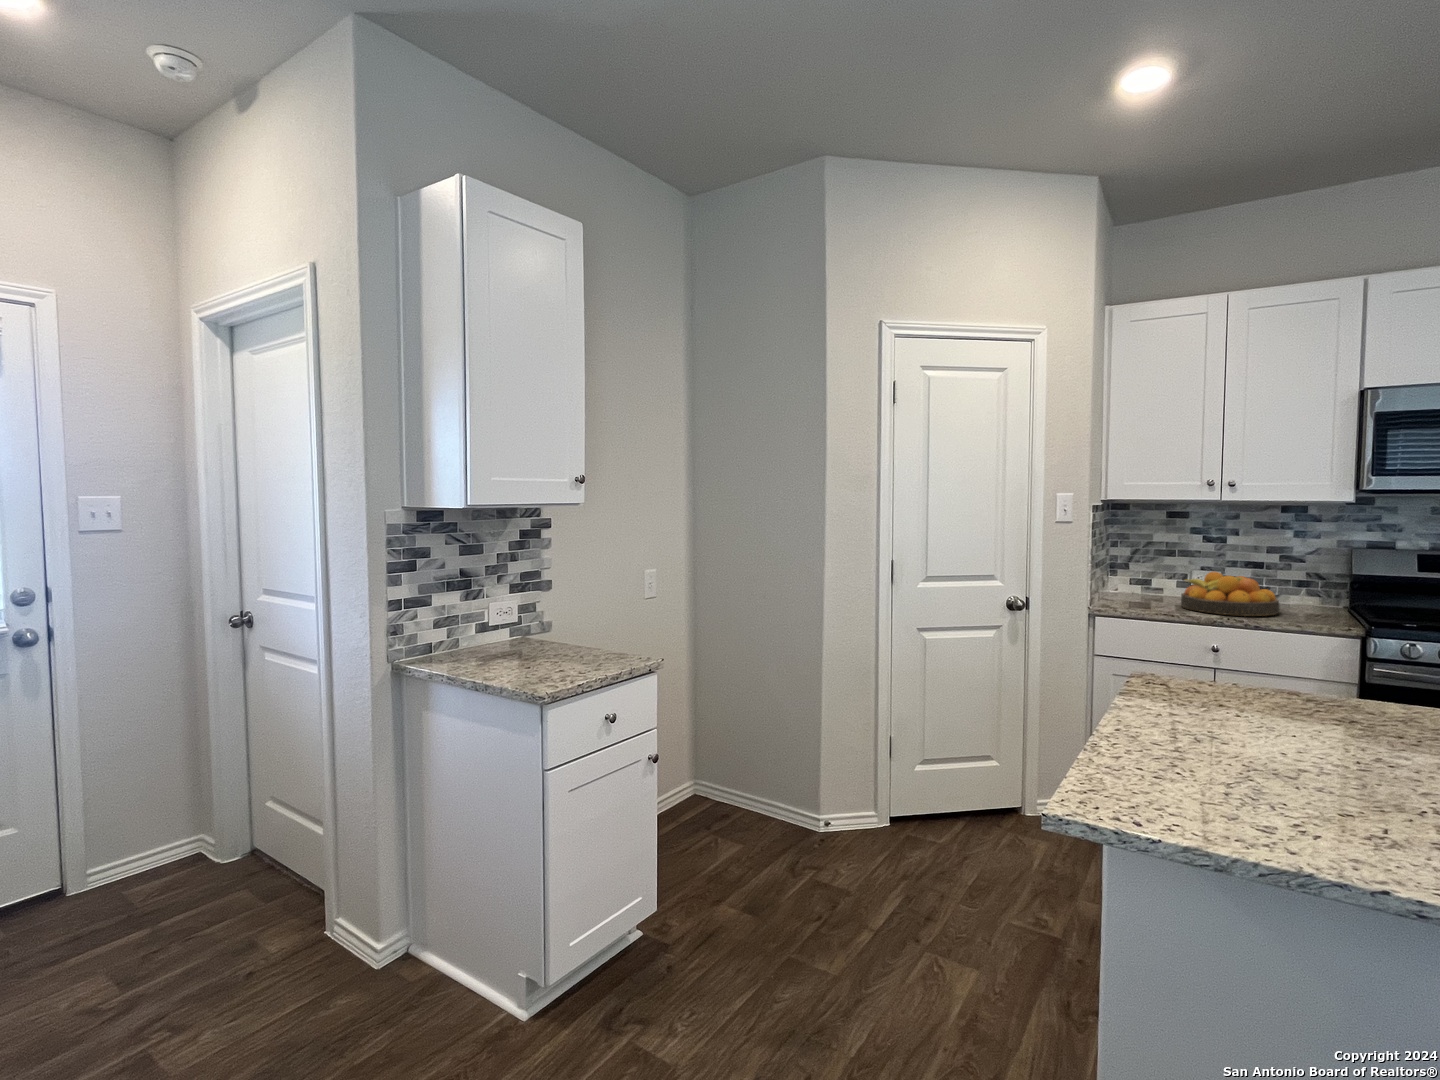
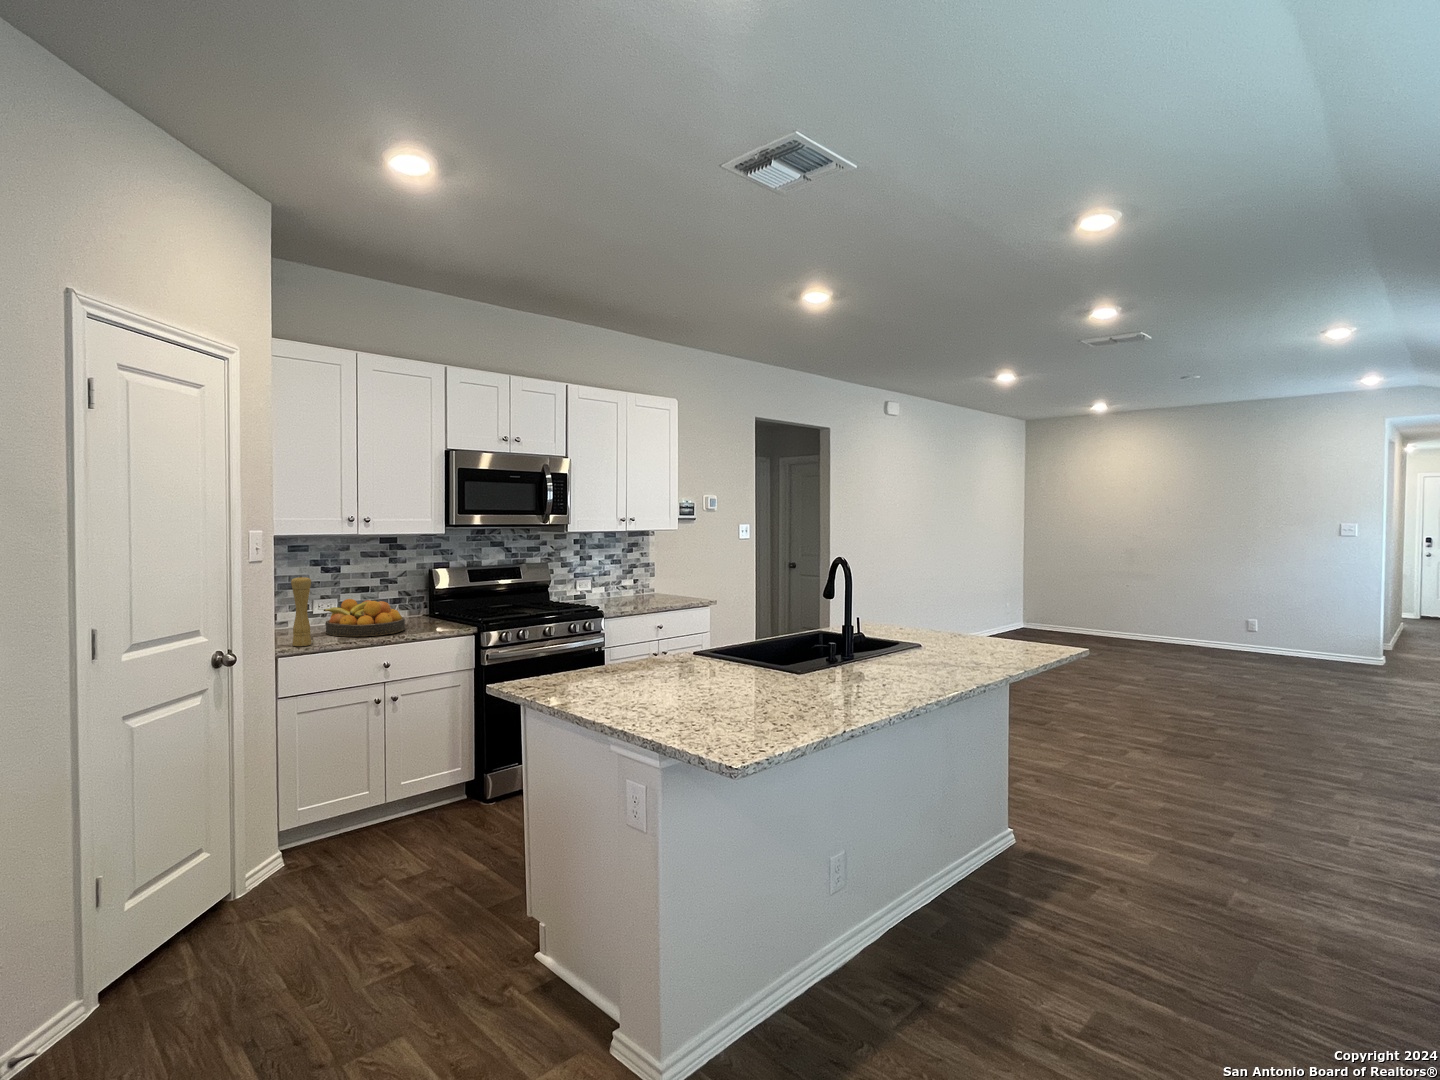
pepper mill: none [1122,540,1144,610] -> present [291,576,311,646]

